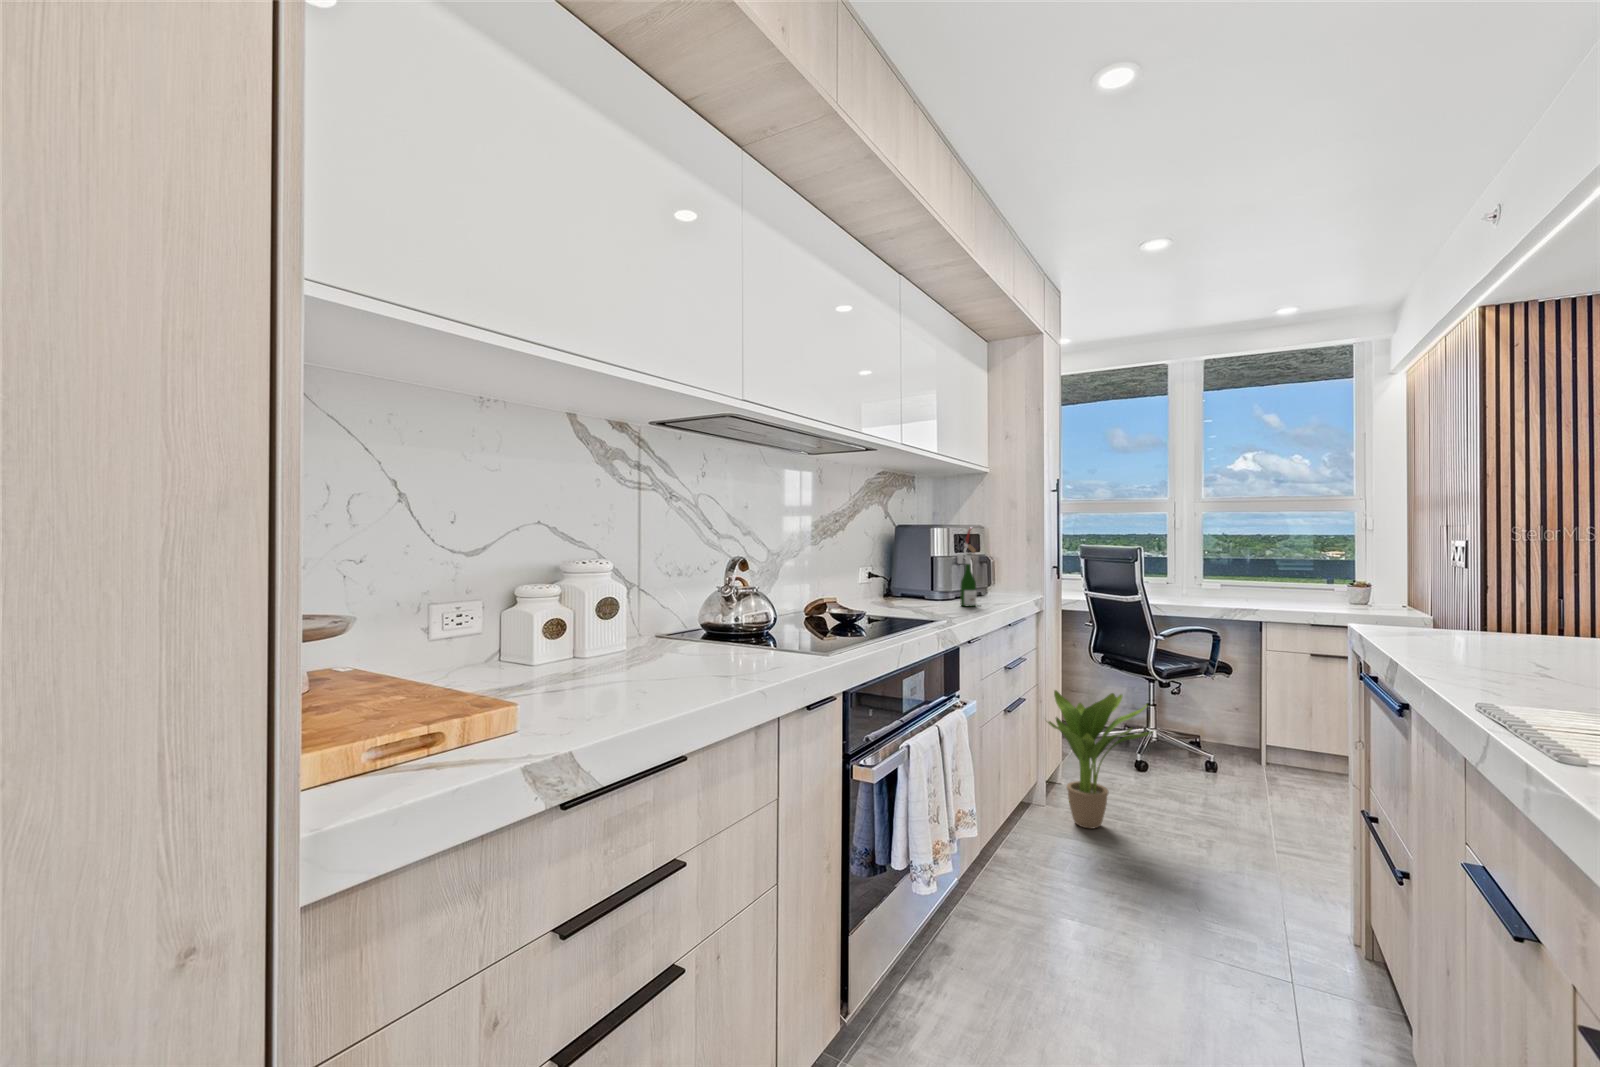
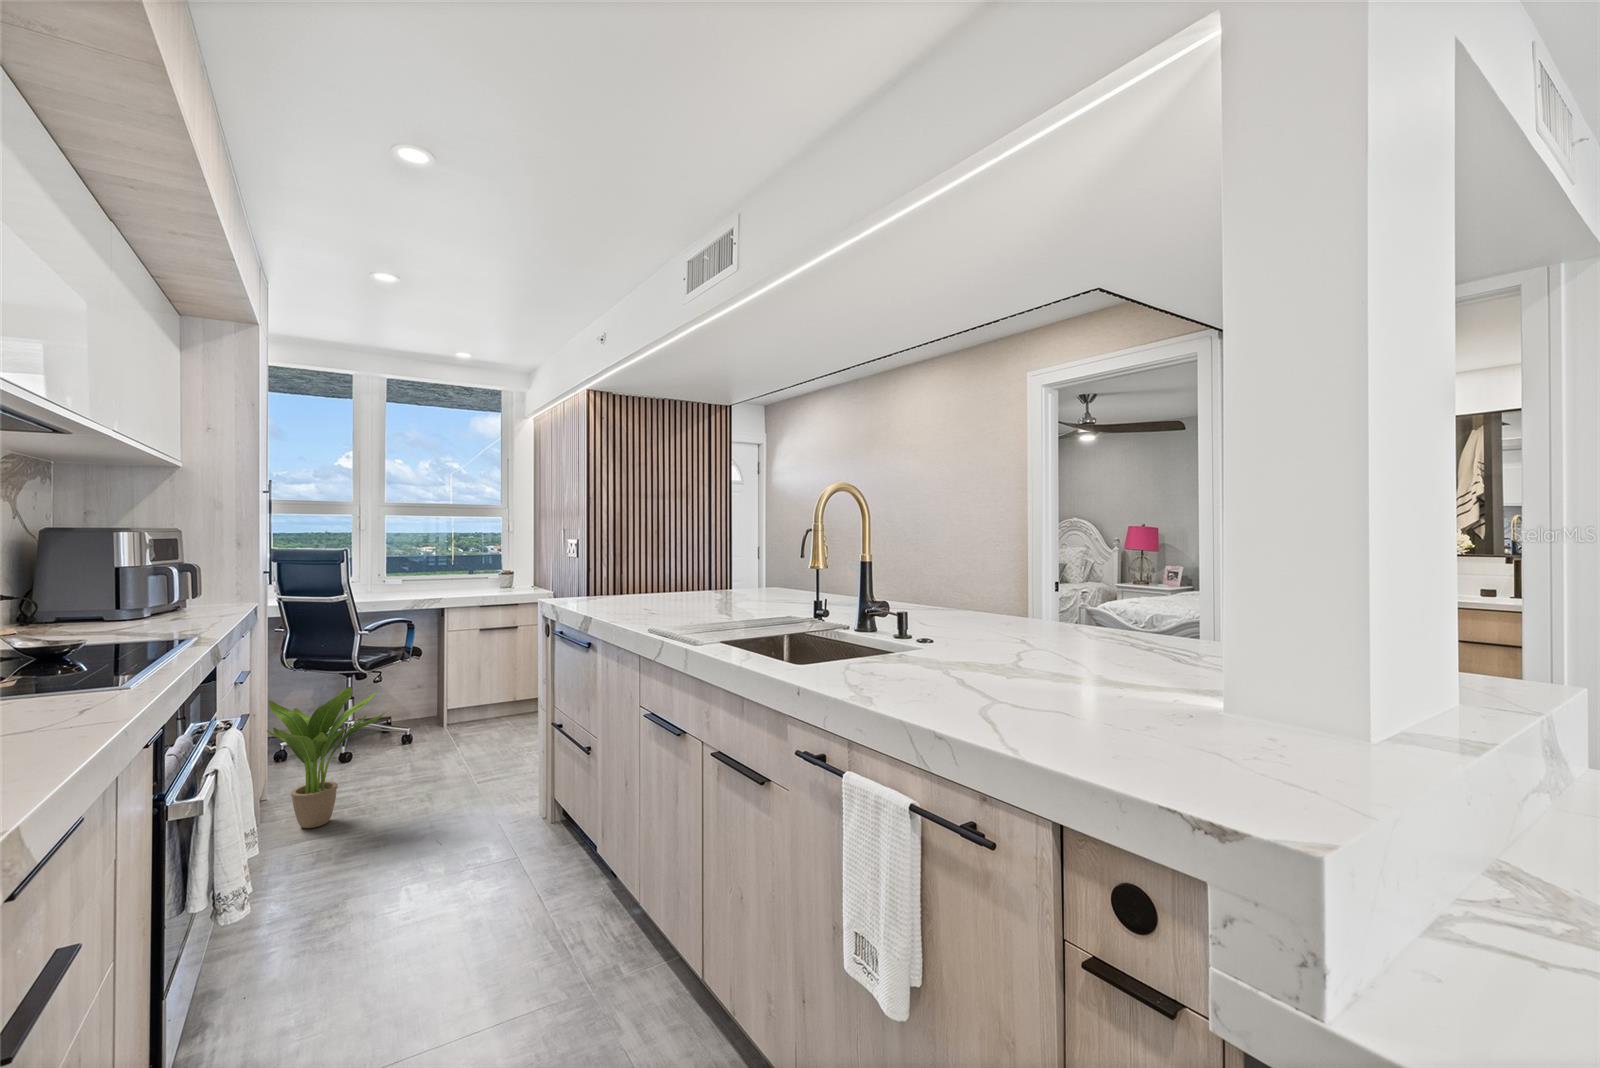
wine bottle: present [958,528,977,606] -> none [168,531,202,622]

